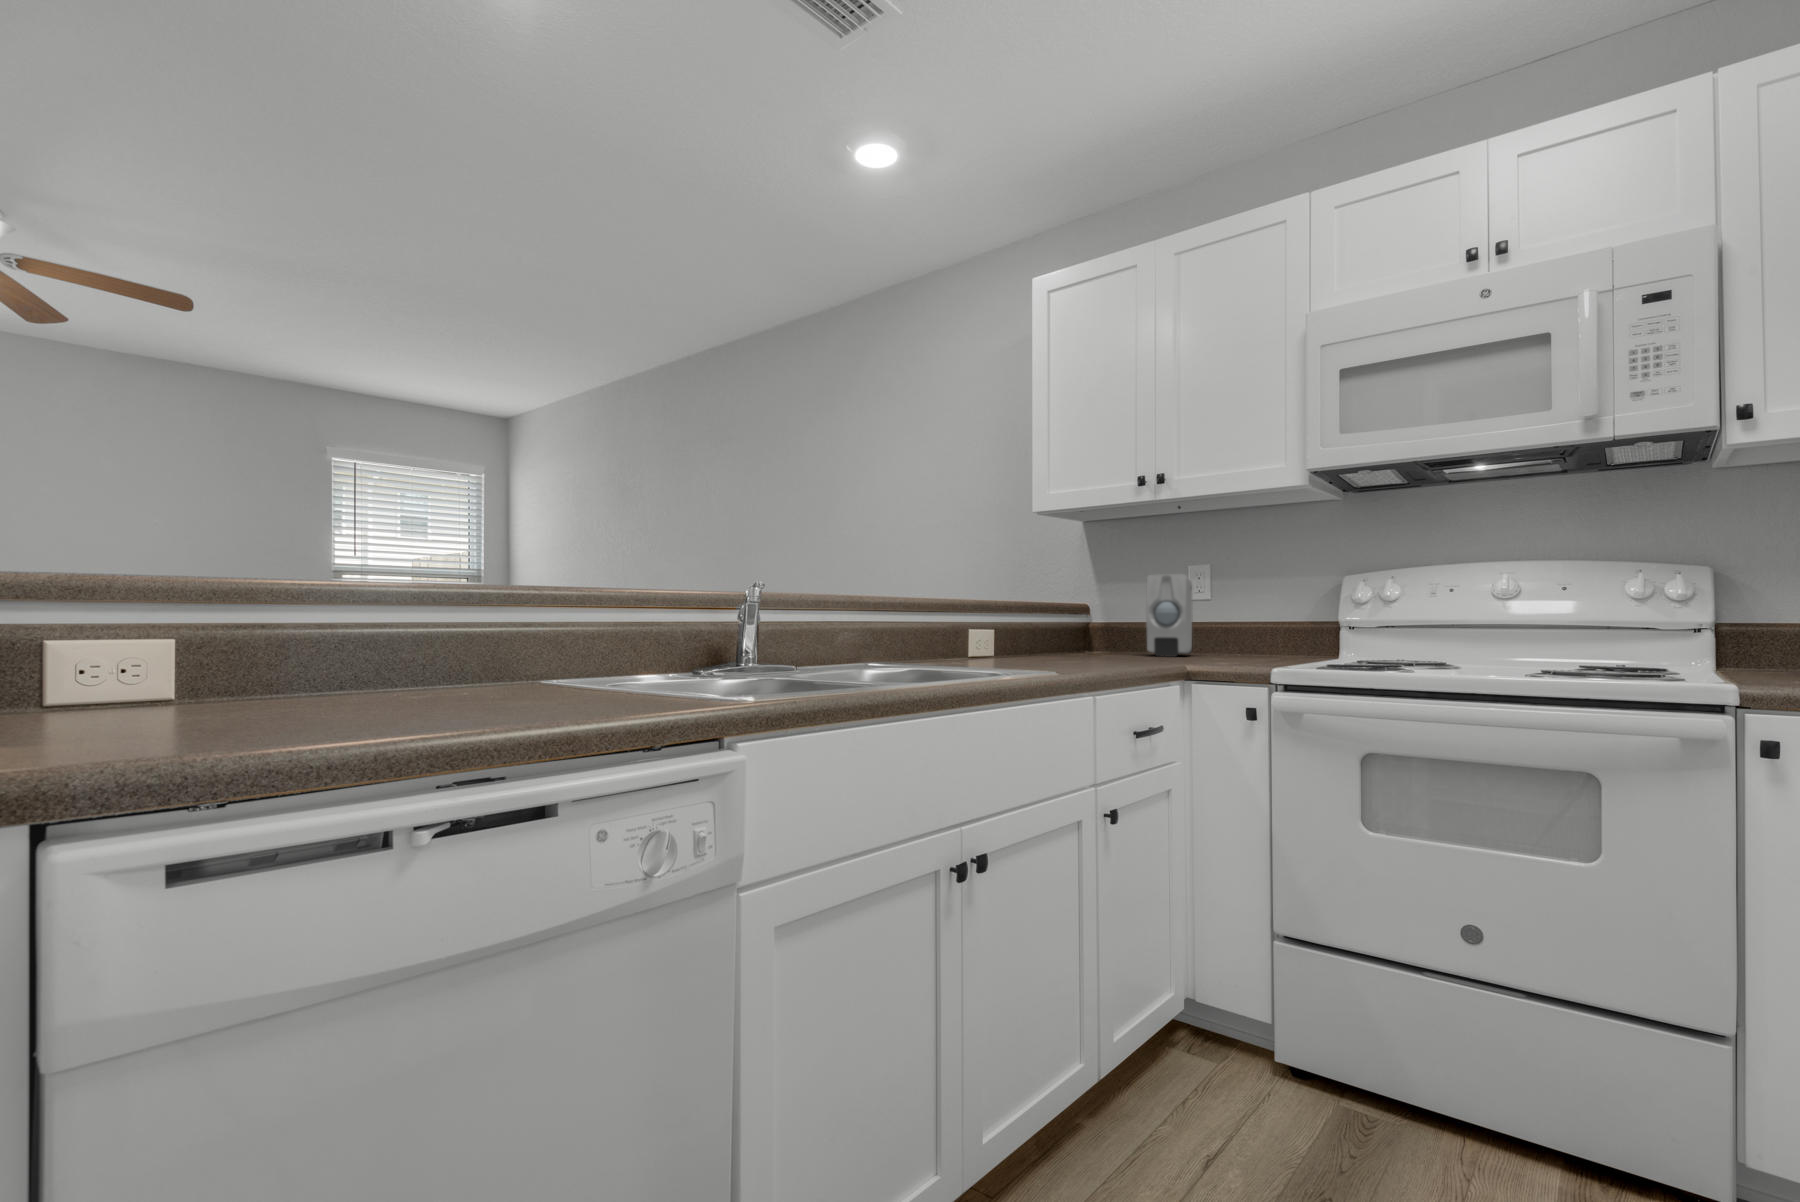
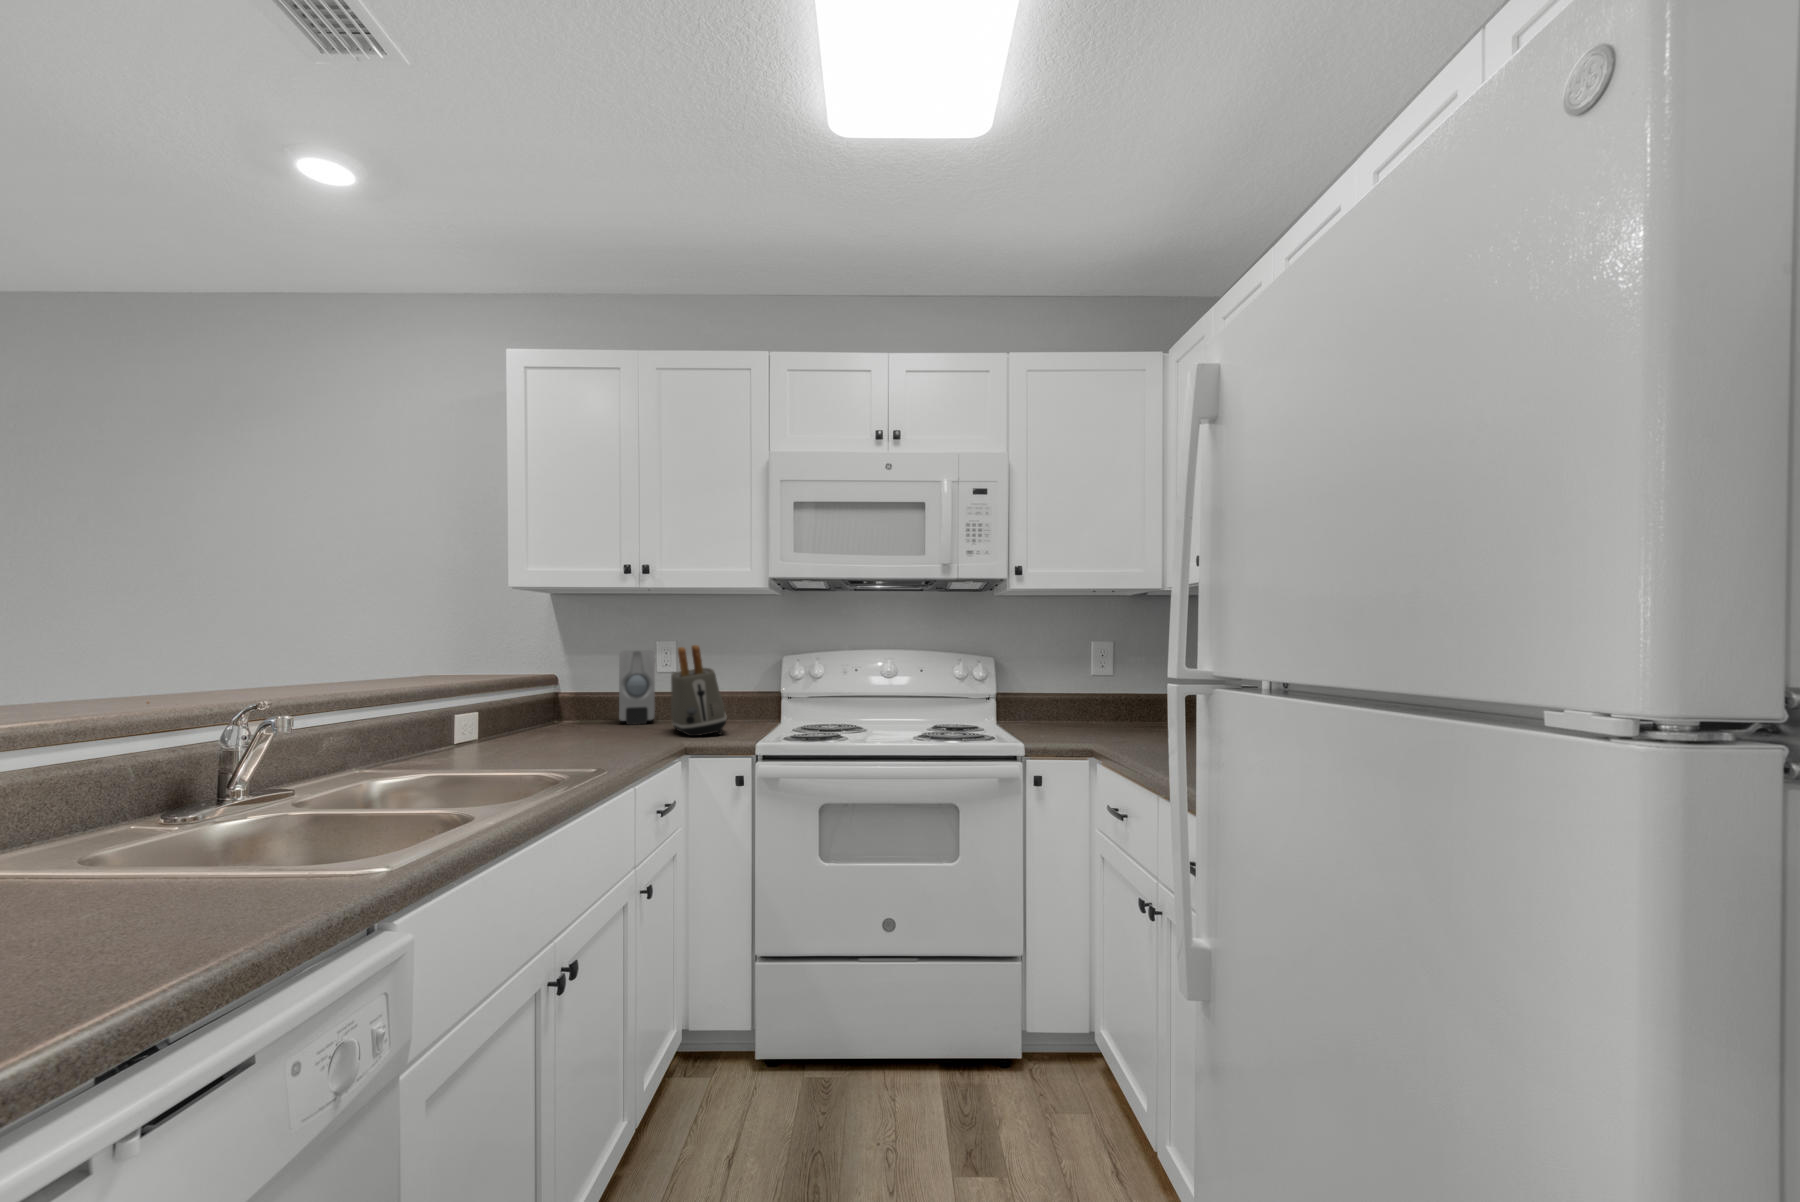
toaster: none [1190,558,1258,663] -> present [671,645,727,736]

